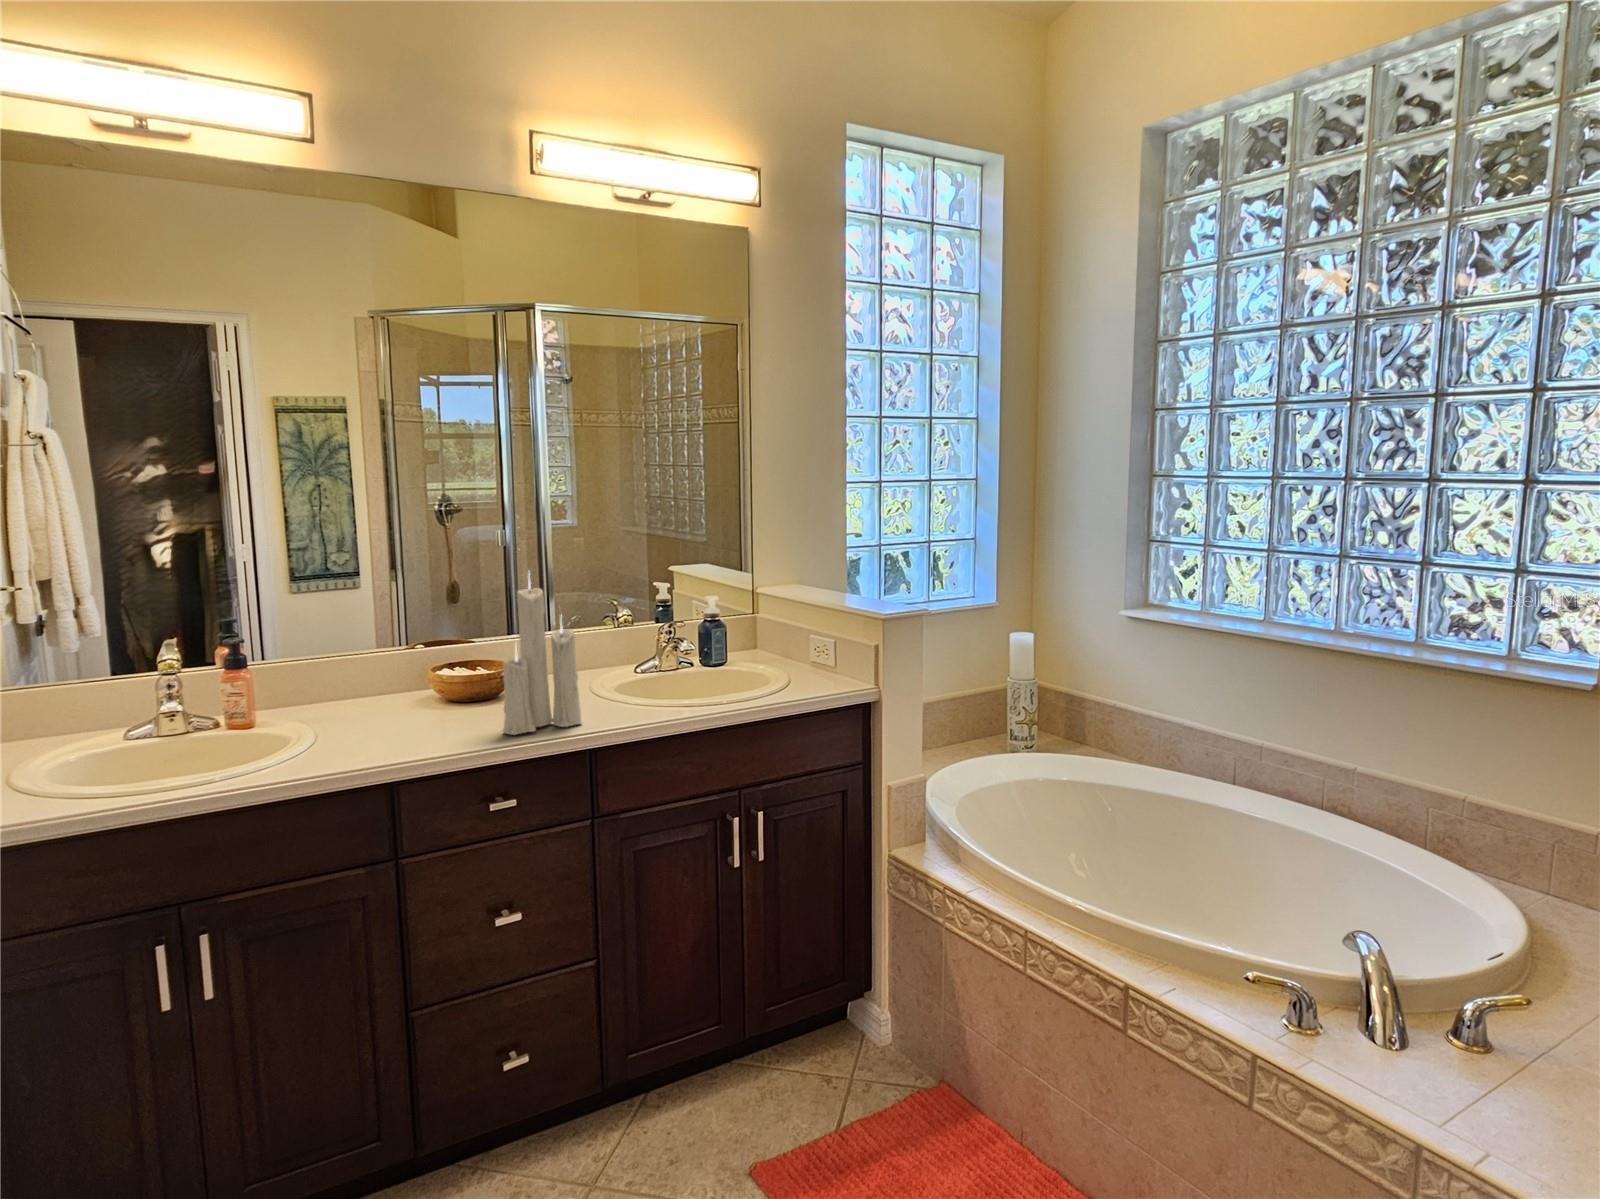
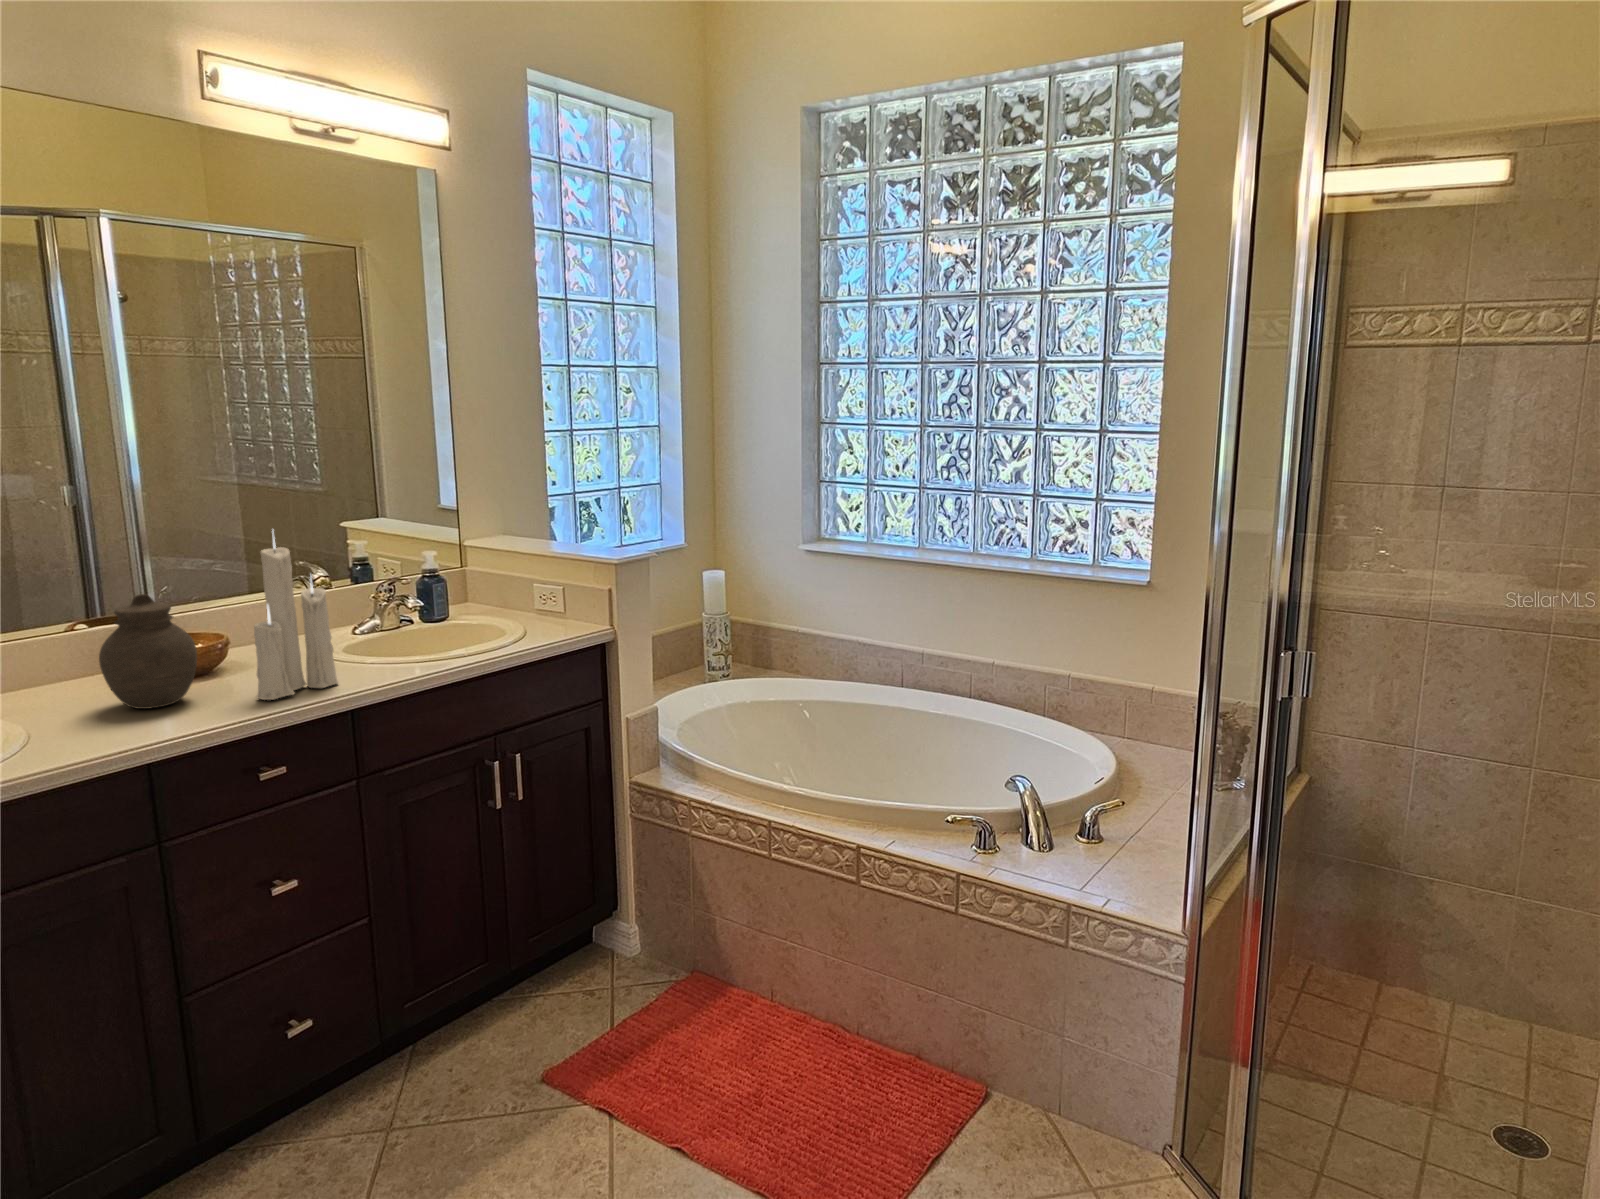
jar: none [380,626,462,732] -> present [99,594,197,709]

